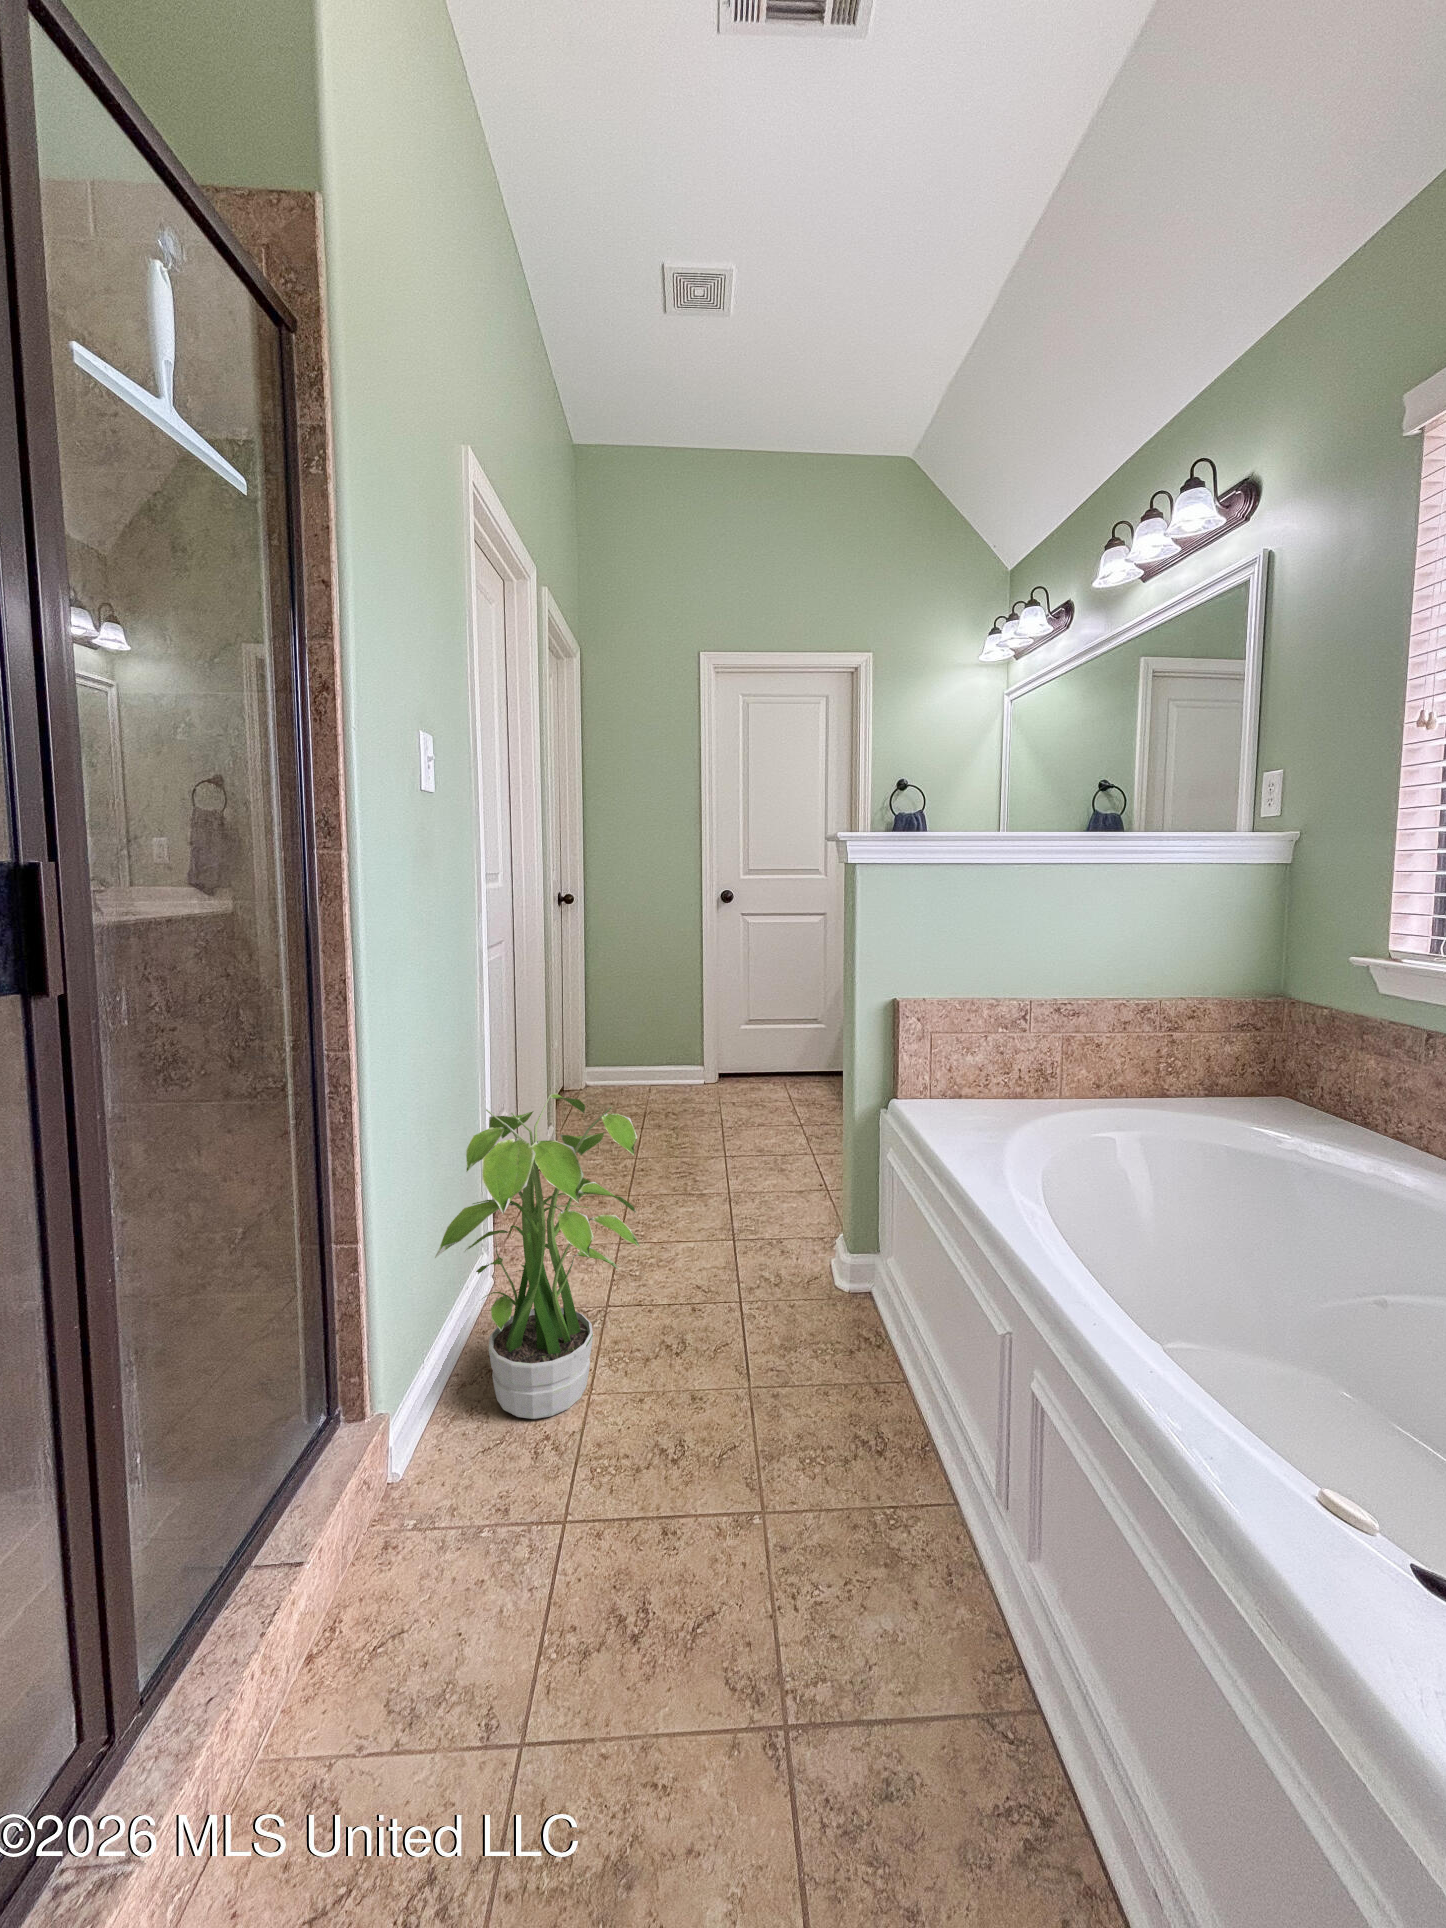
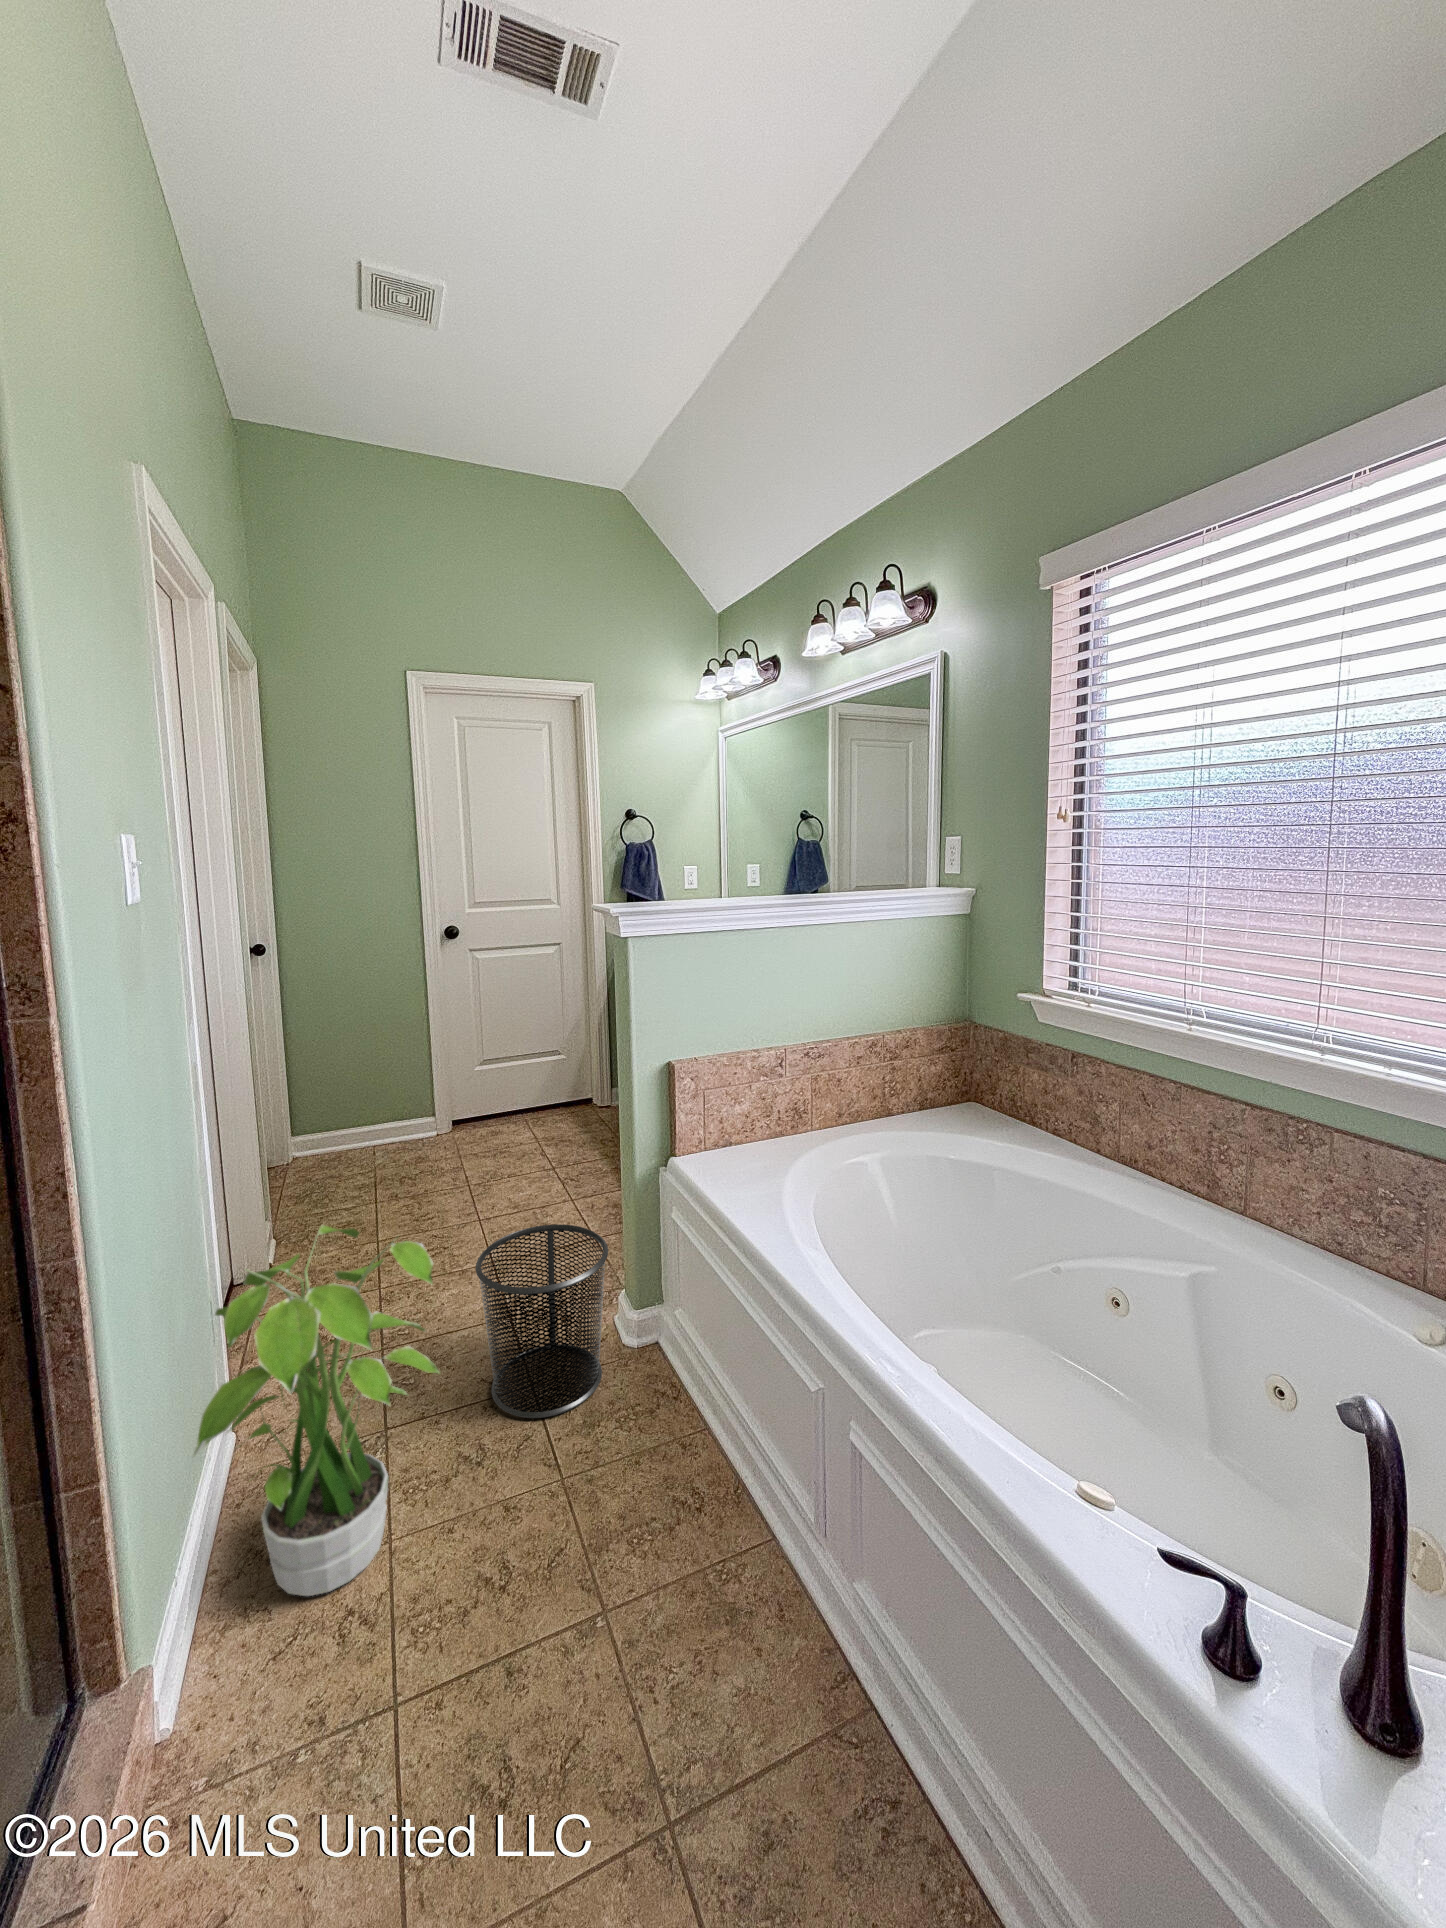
waste bin: none [693,1152,821,1334] -> present [475,1224,608,1418]

